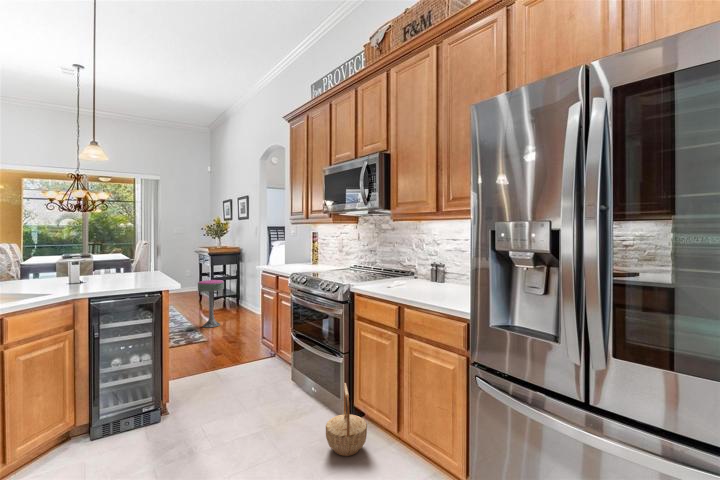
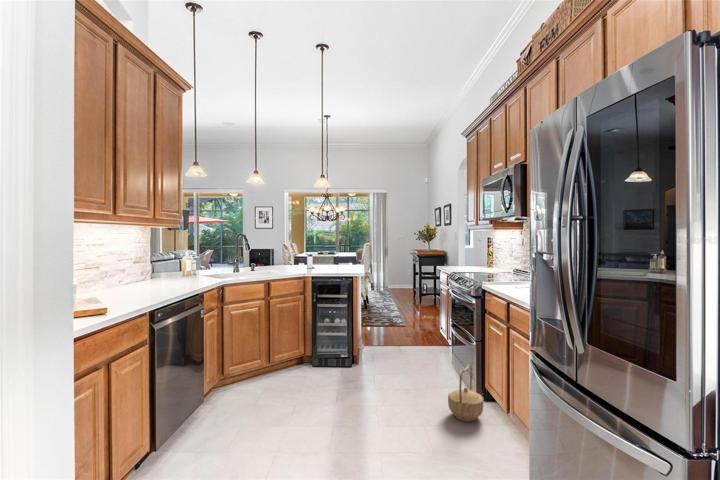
bar stool: present [198,280,224,327] -> none [402,277,423,317]

